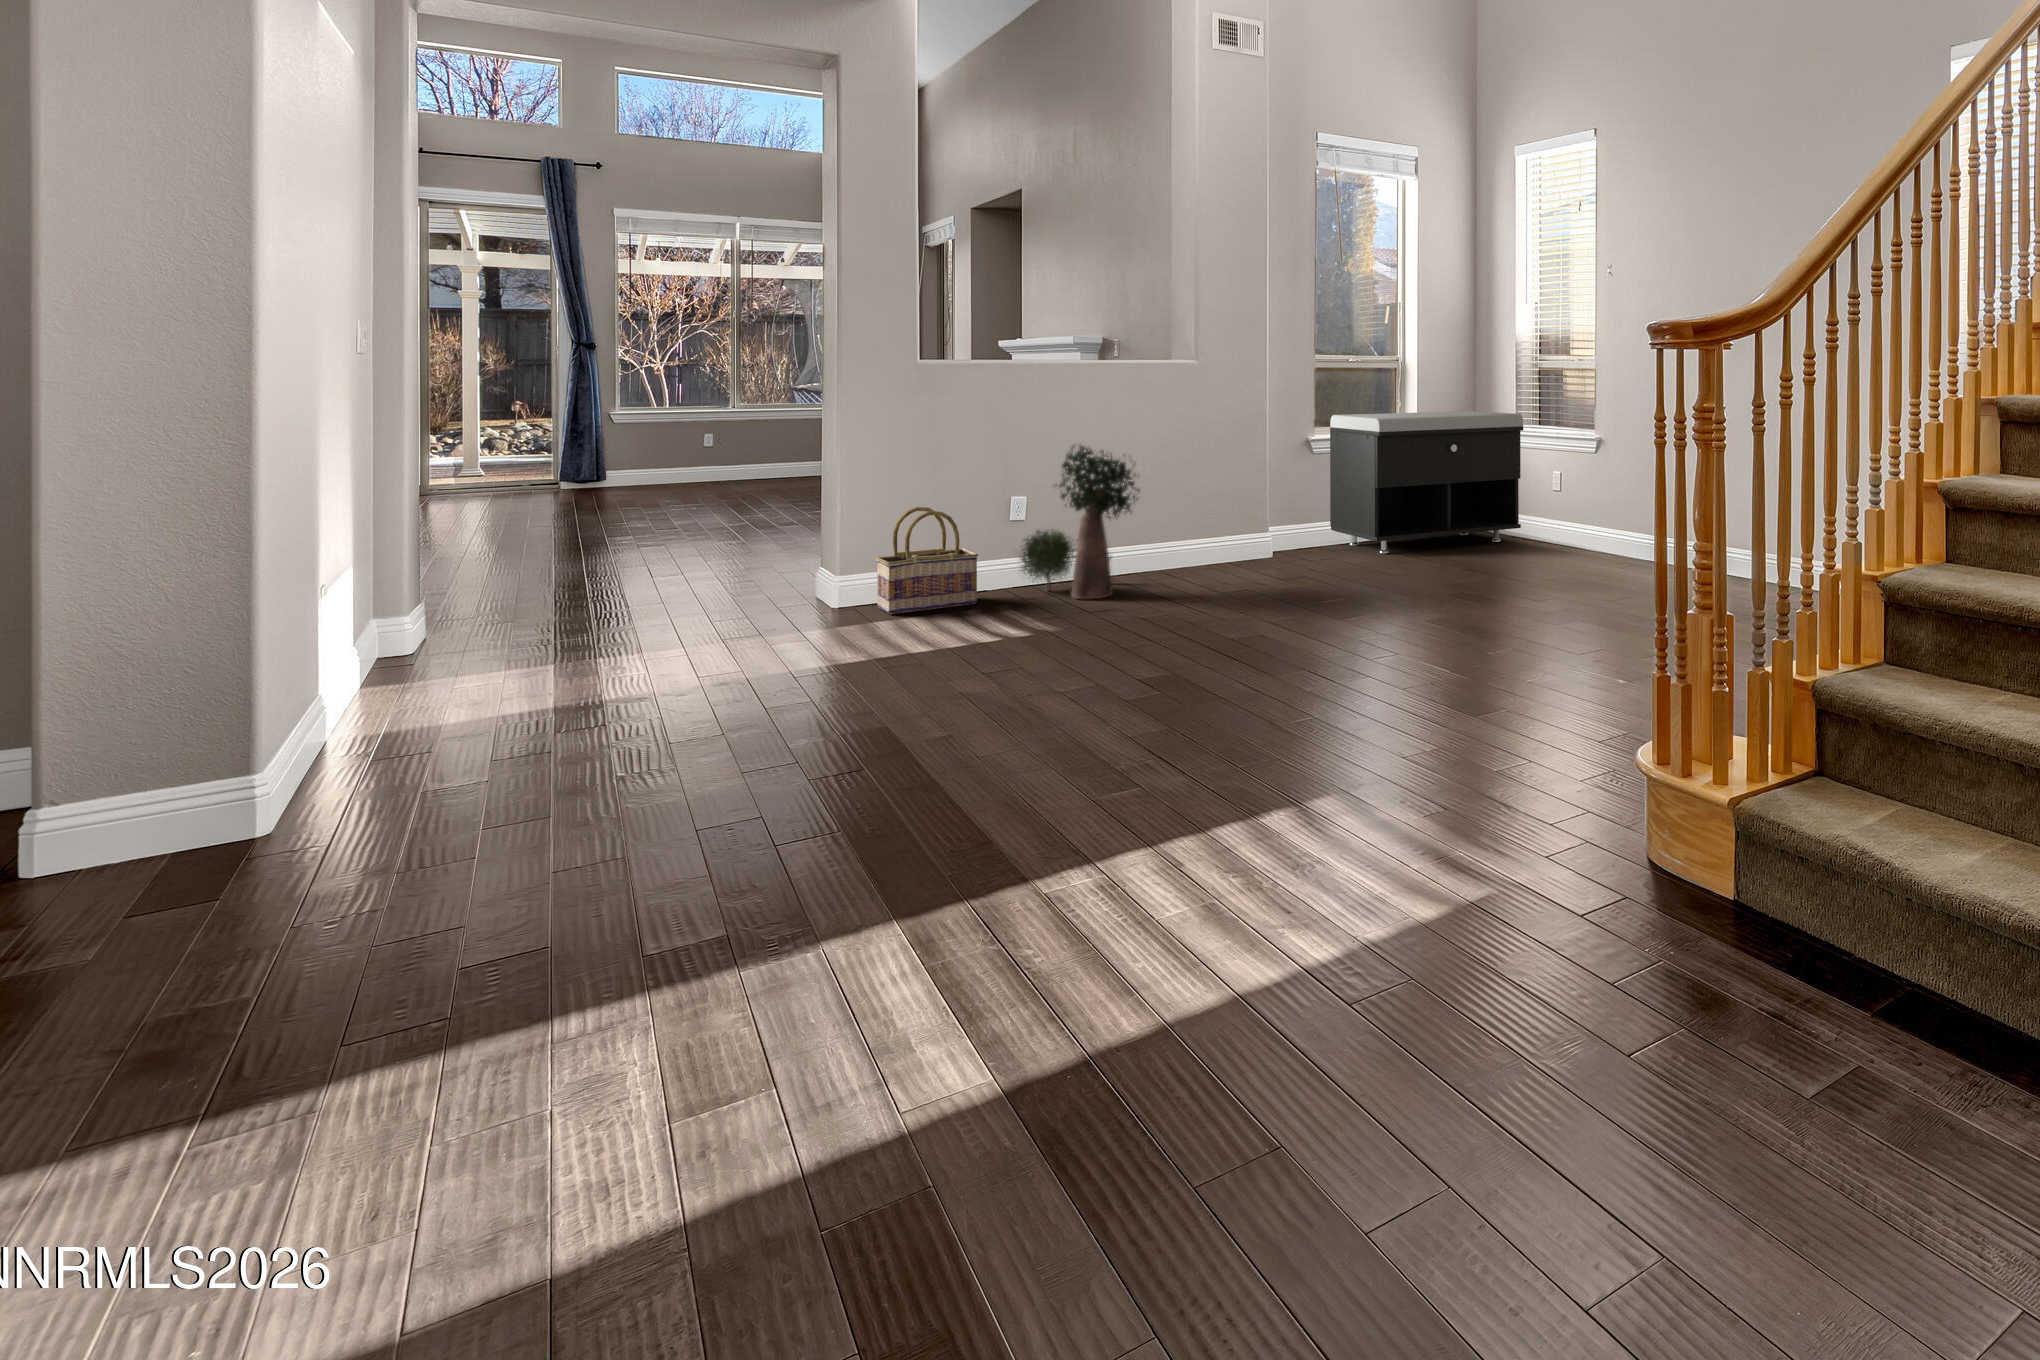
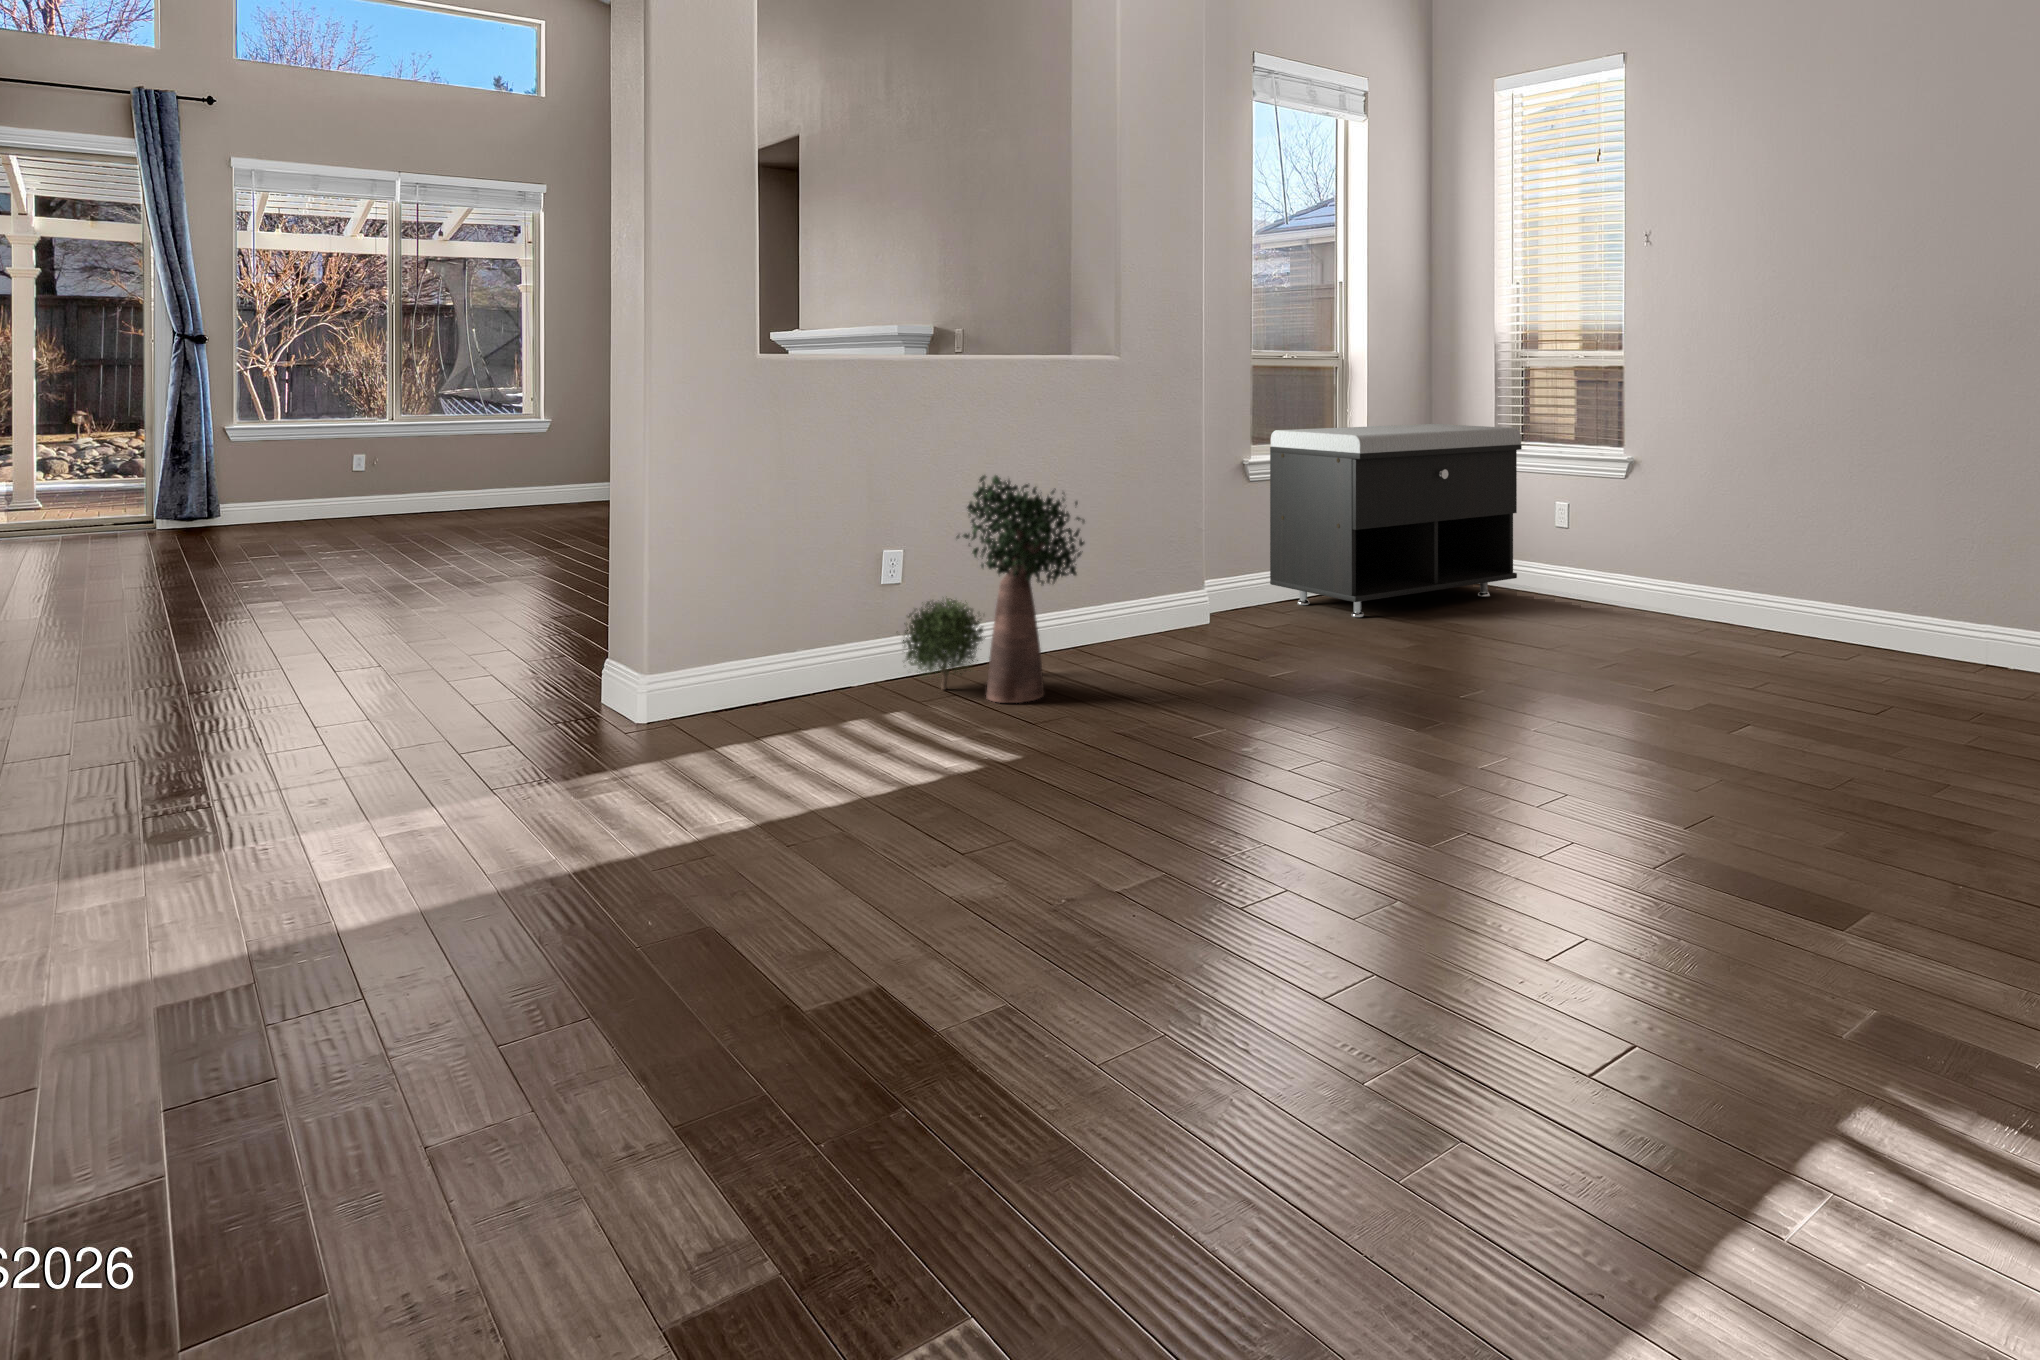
basket: present [876,507,978,614] -> none [703,571,856,737]

